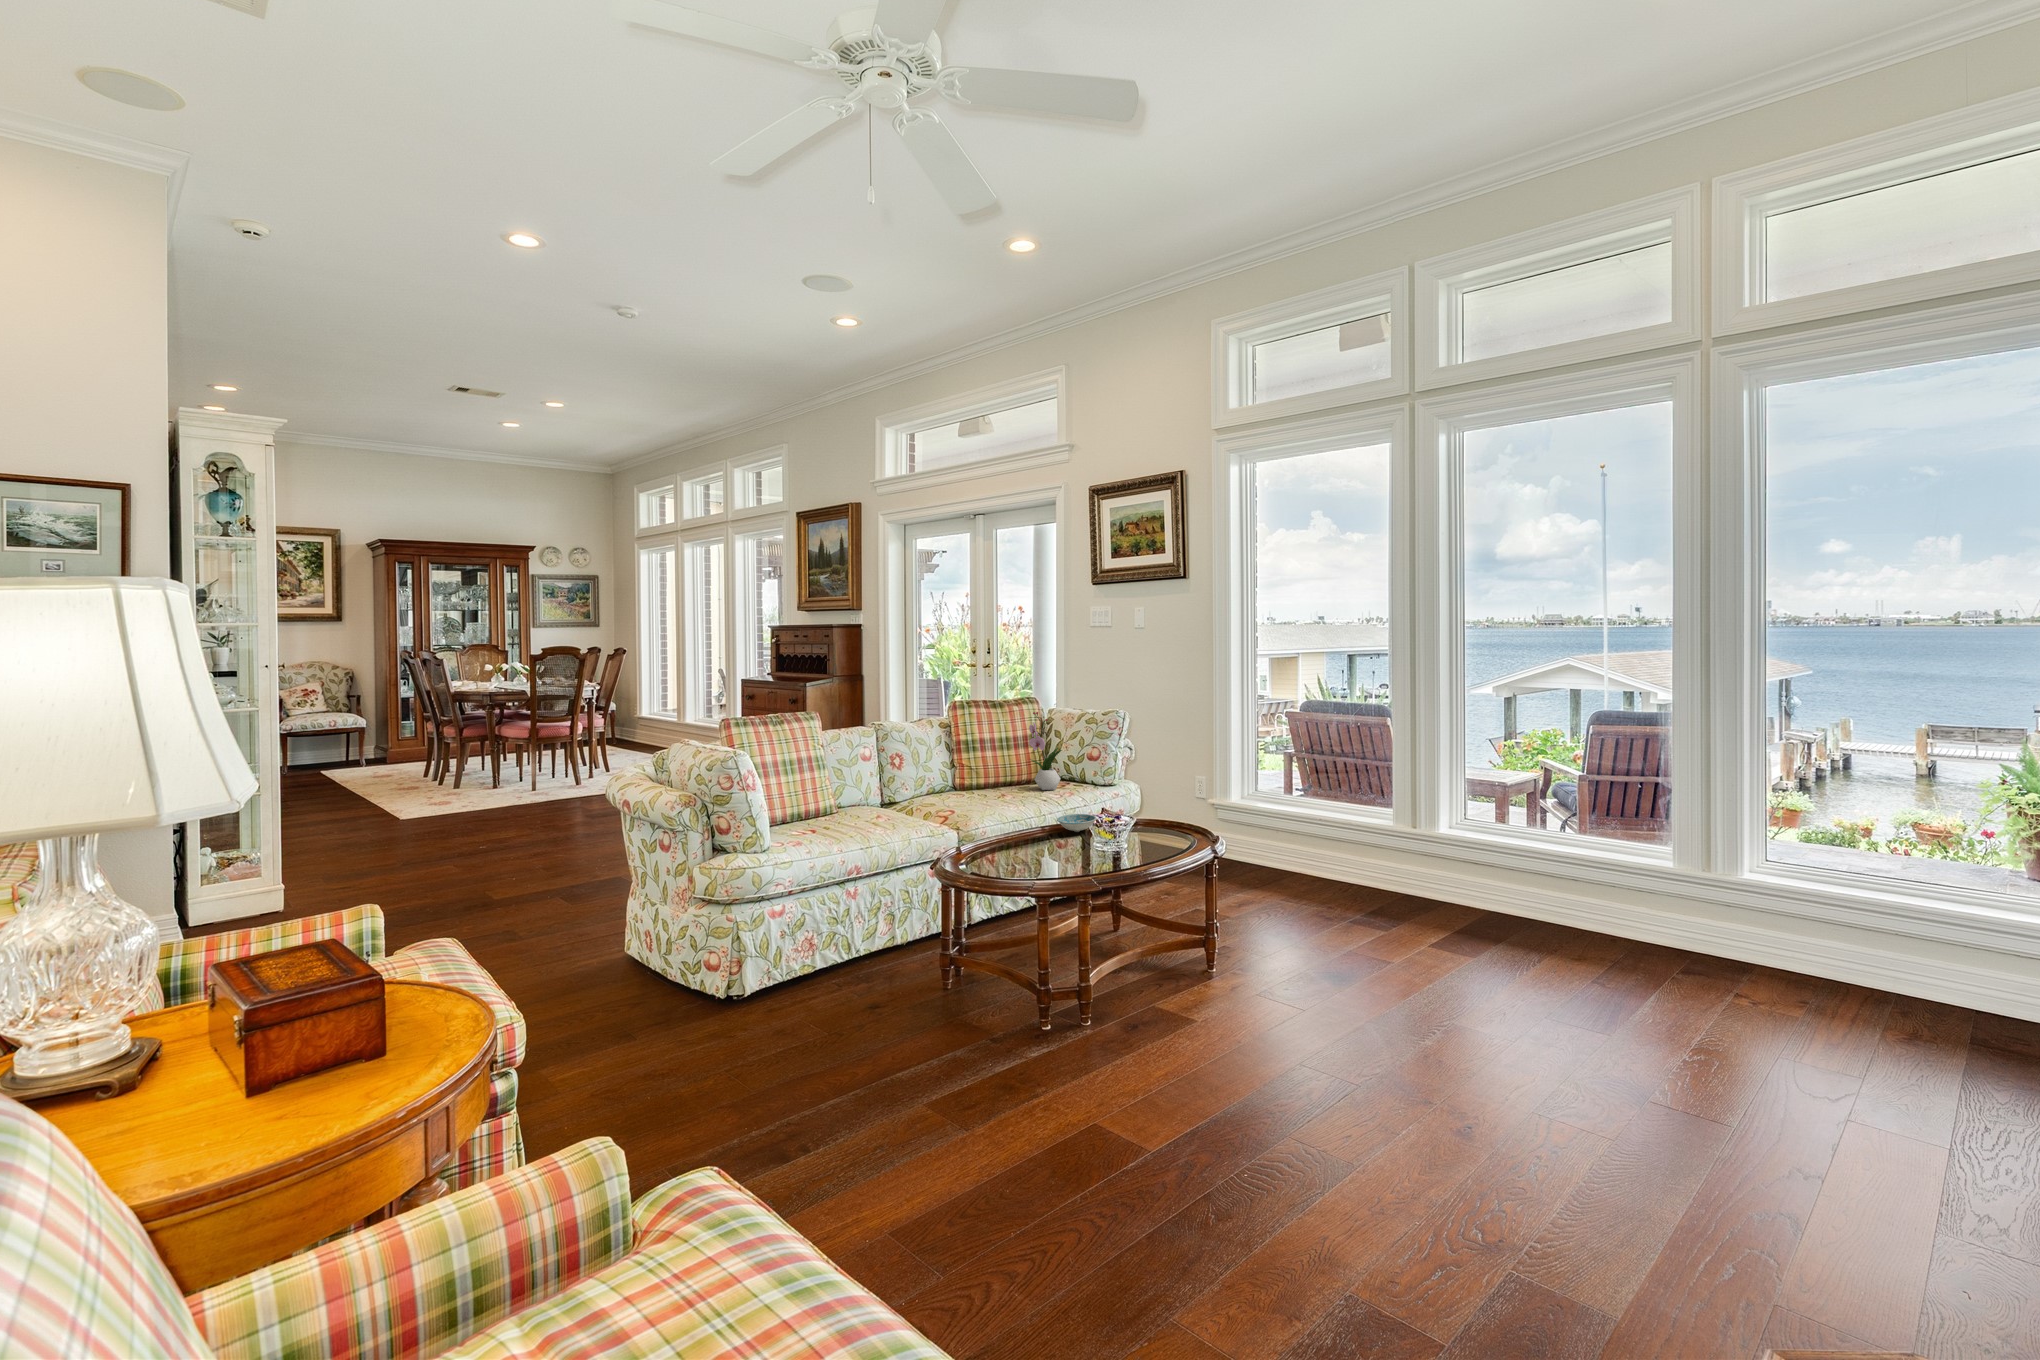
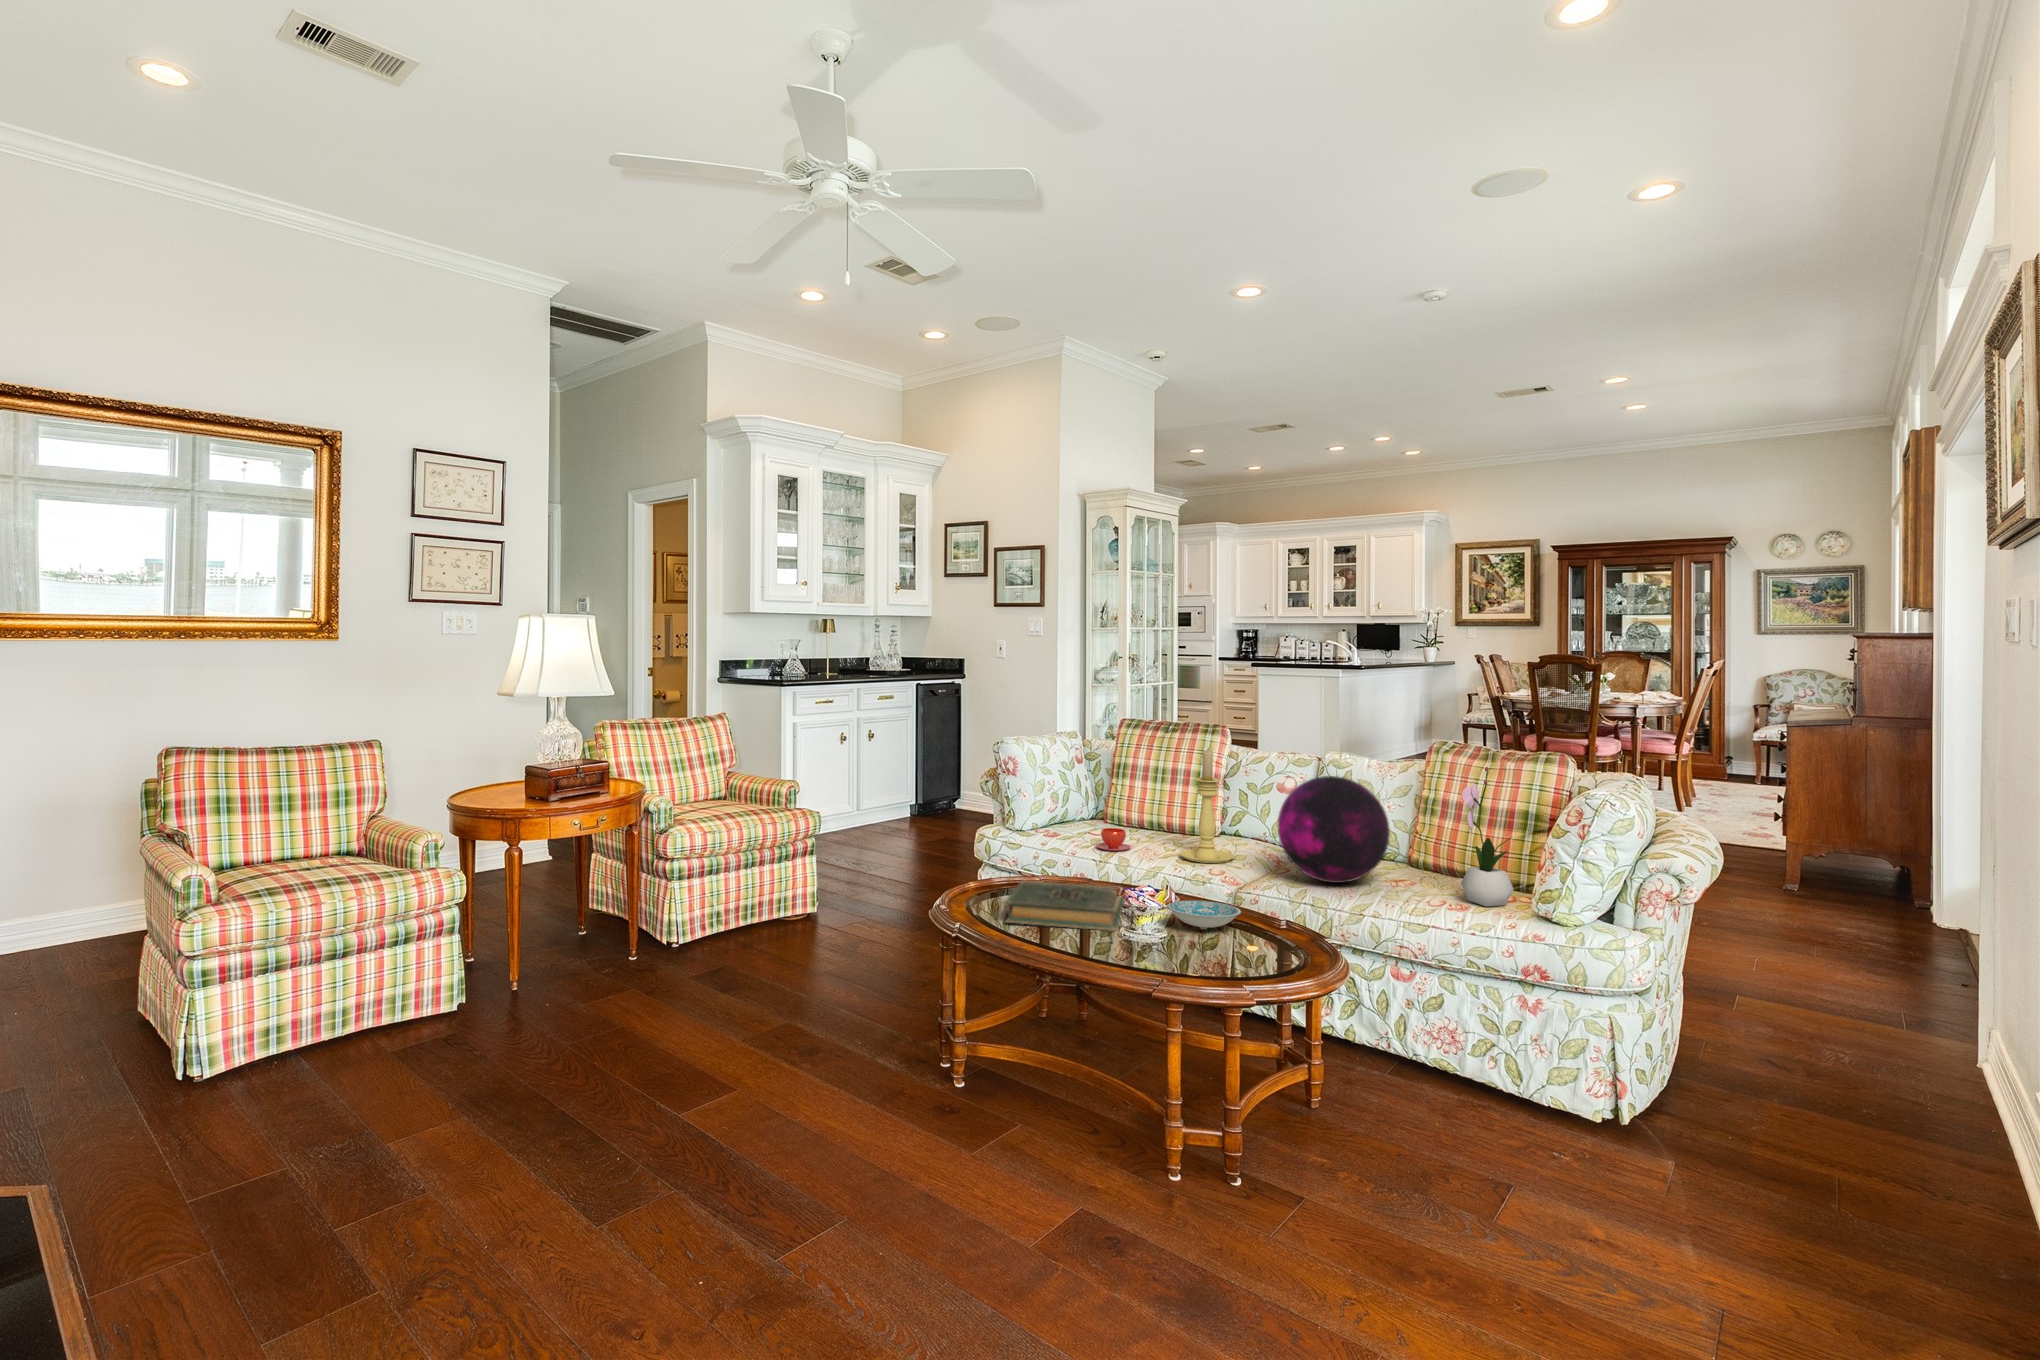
candle holder: none [873,730,916,821] -> present [1180,748,1234,863]
decorative orb: none [948,733,1018,803] -> present [1278,776,1390,883]
teacup: none [817,815,848,836] -> present [1096,828,1131,851]
hardback book: none [979,829,1074,866] -> present [1006,881,1125,931]

